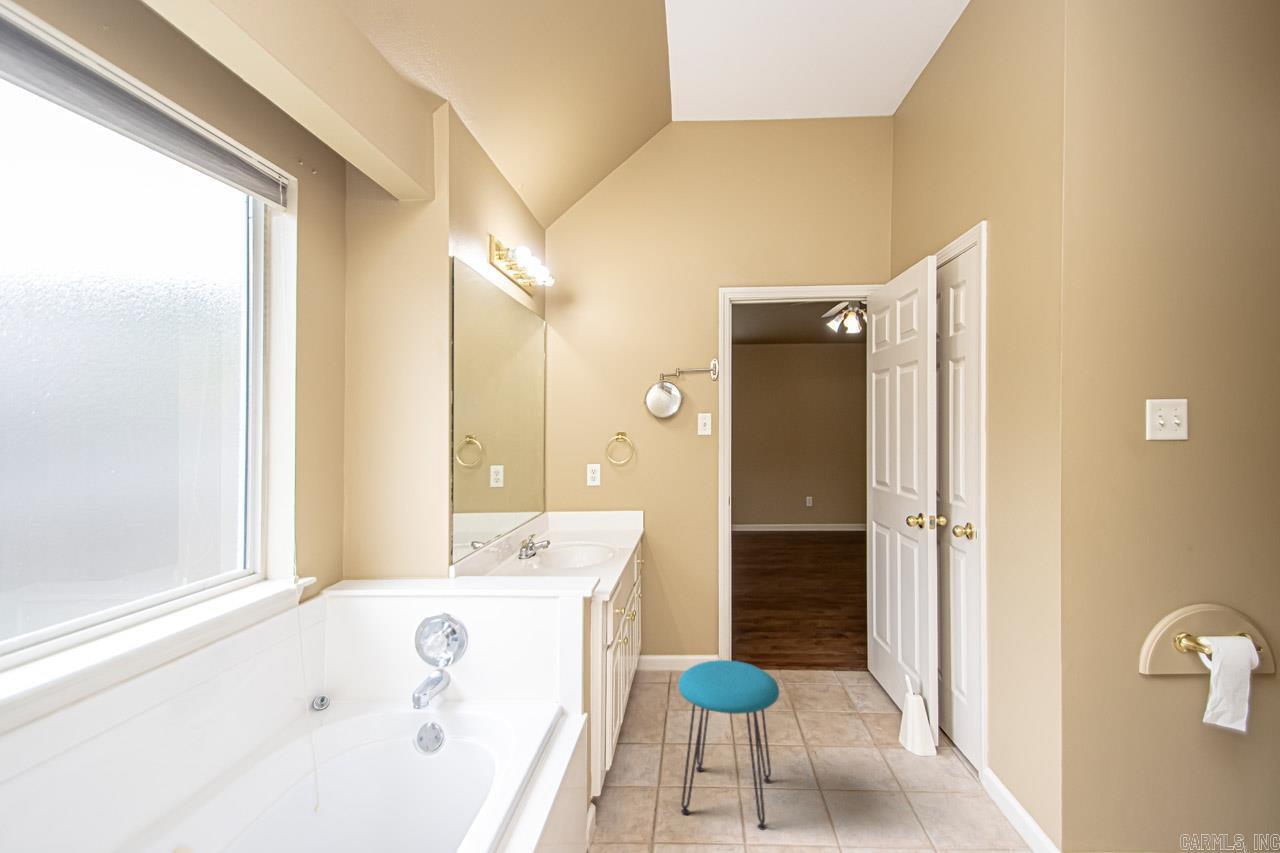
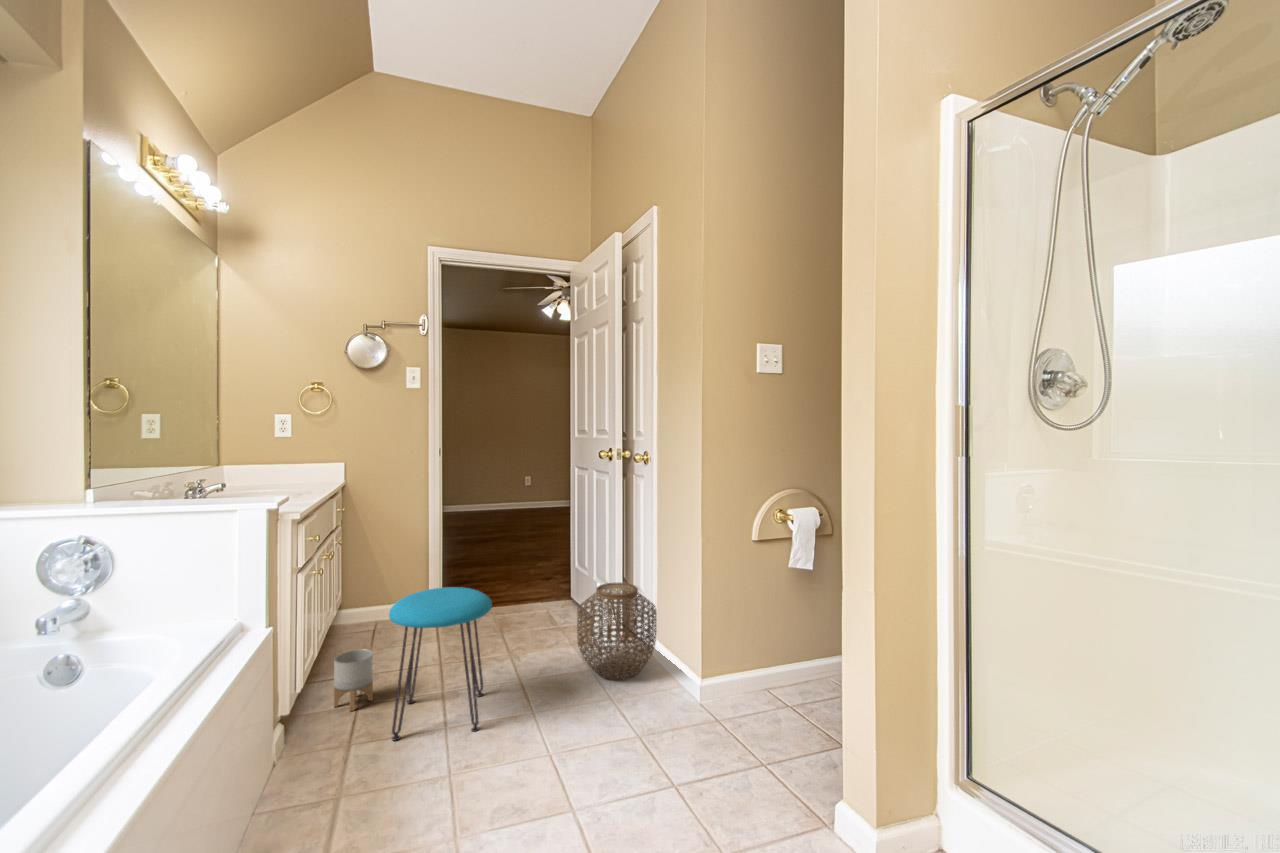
woven basket: none [878,682,985,809] -> present [577,583,657,680]
planter: none [633,703,666,765] -> present [334,649,373,711]

